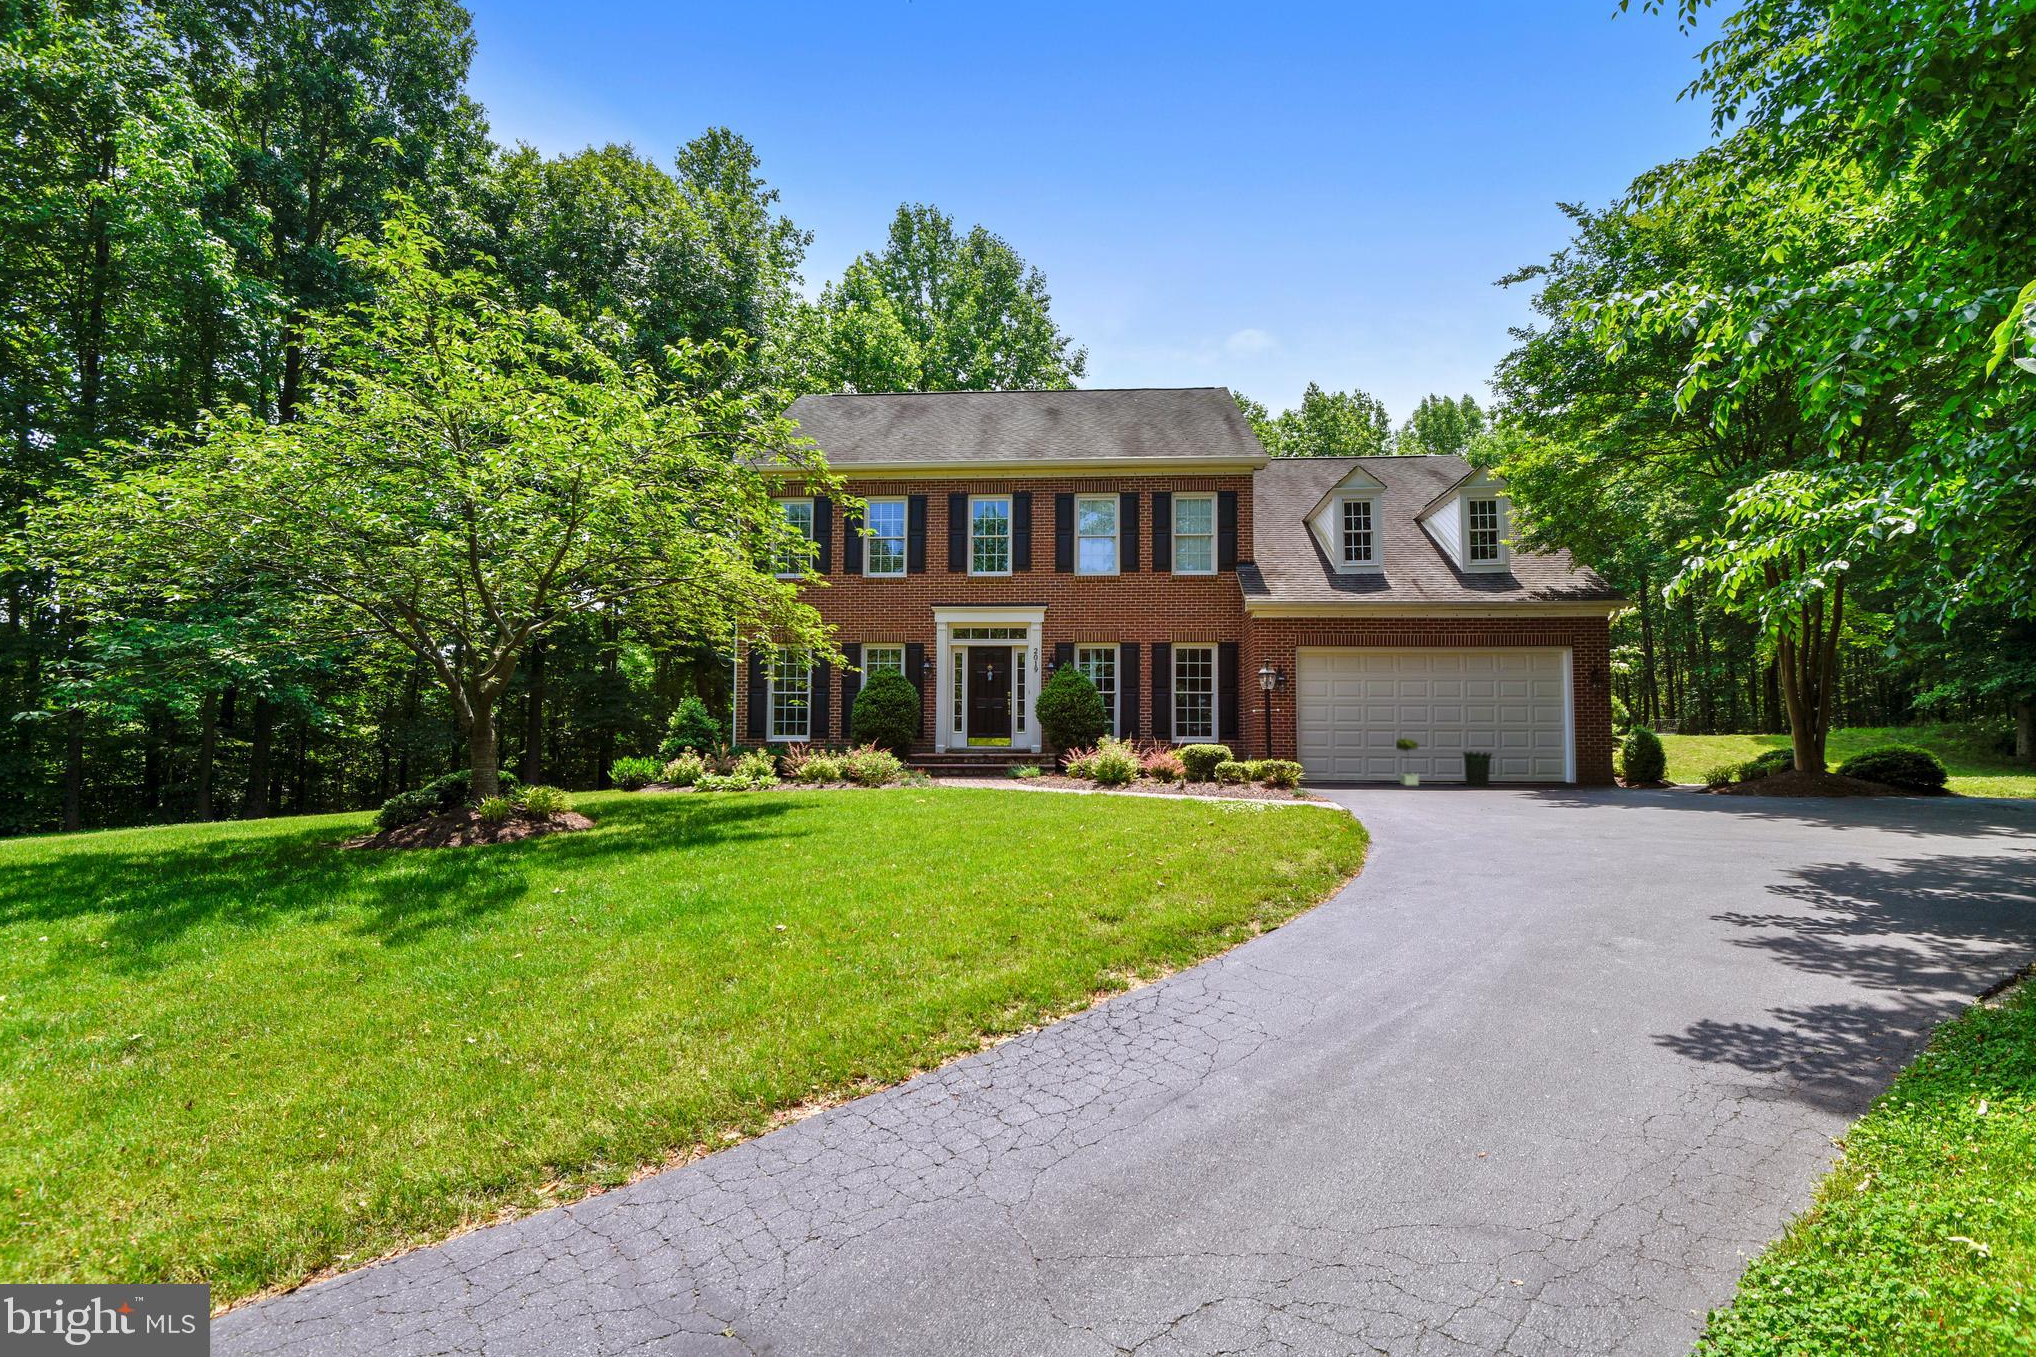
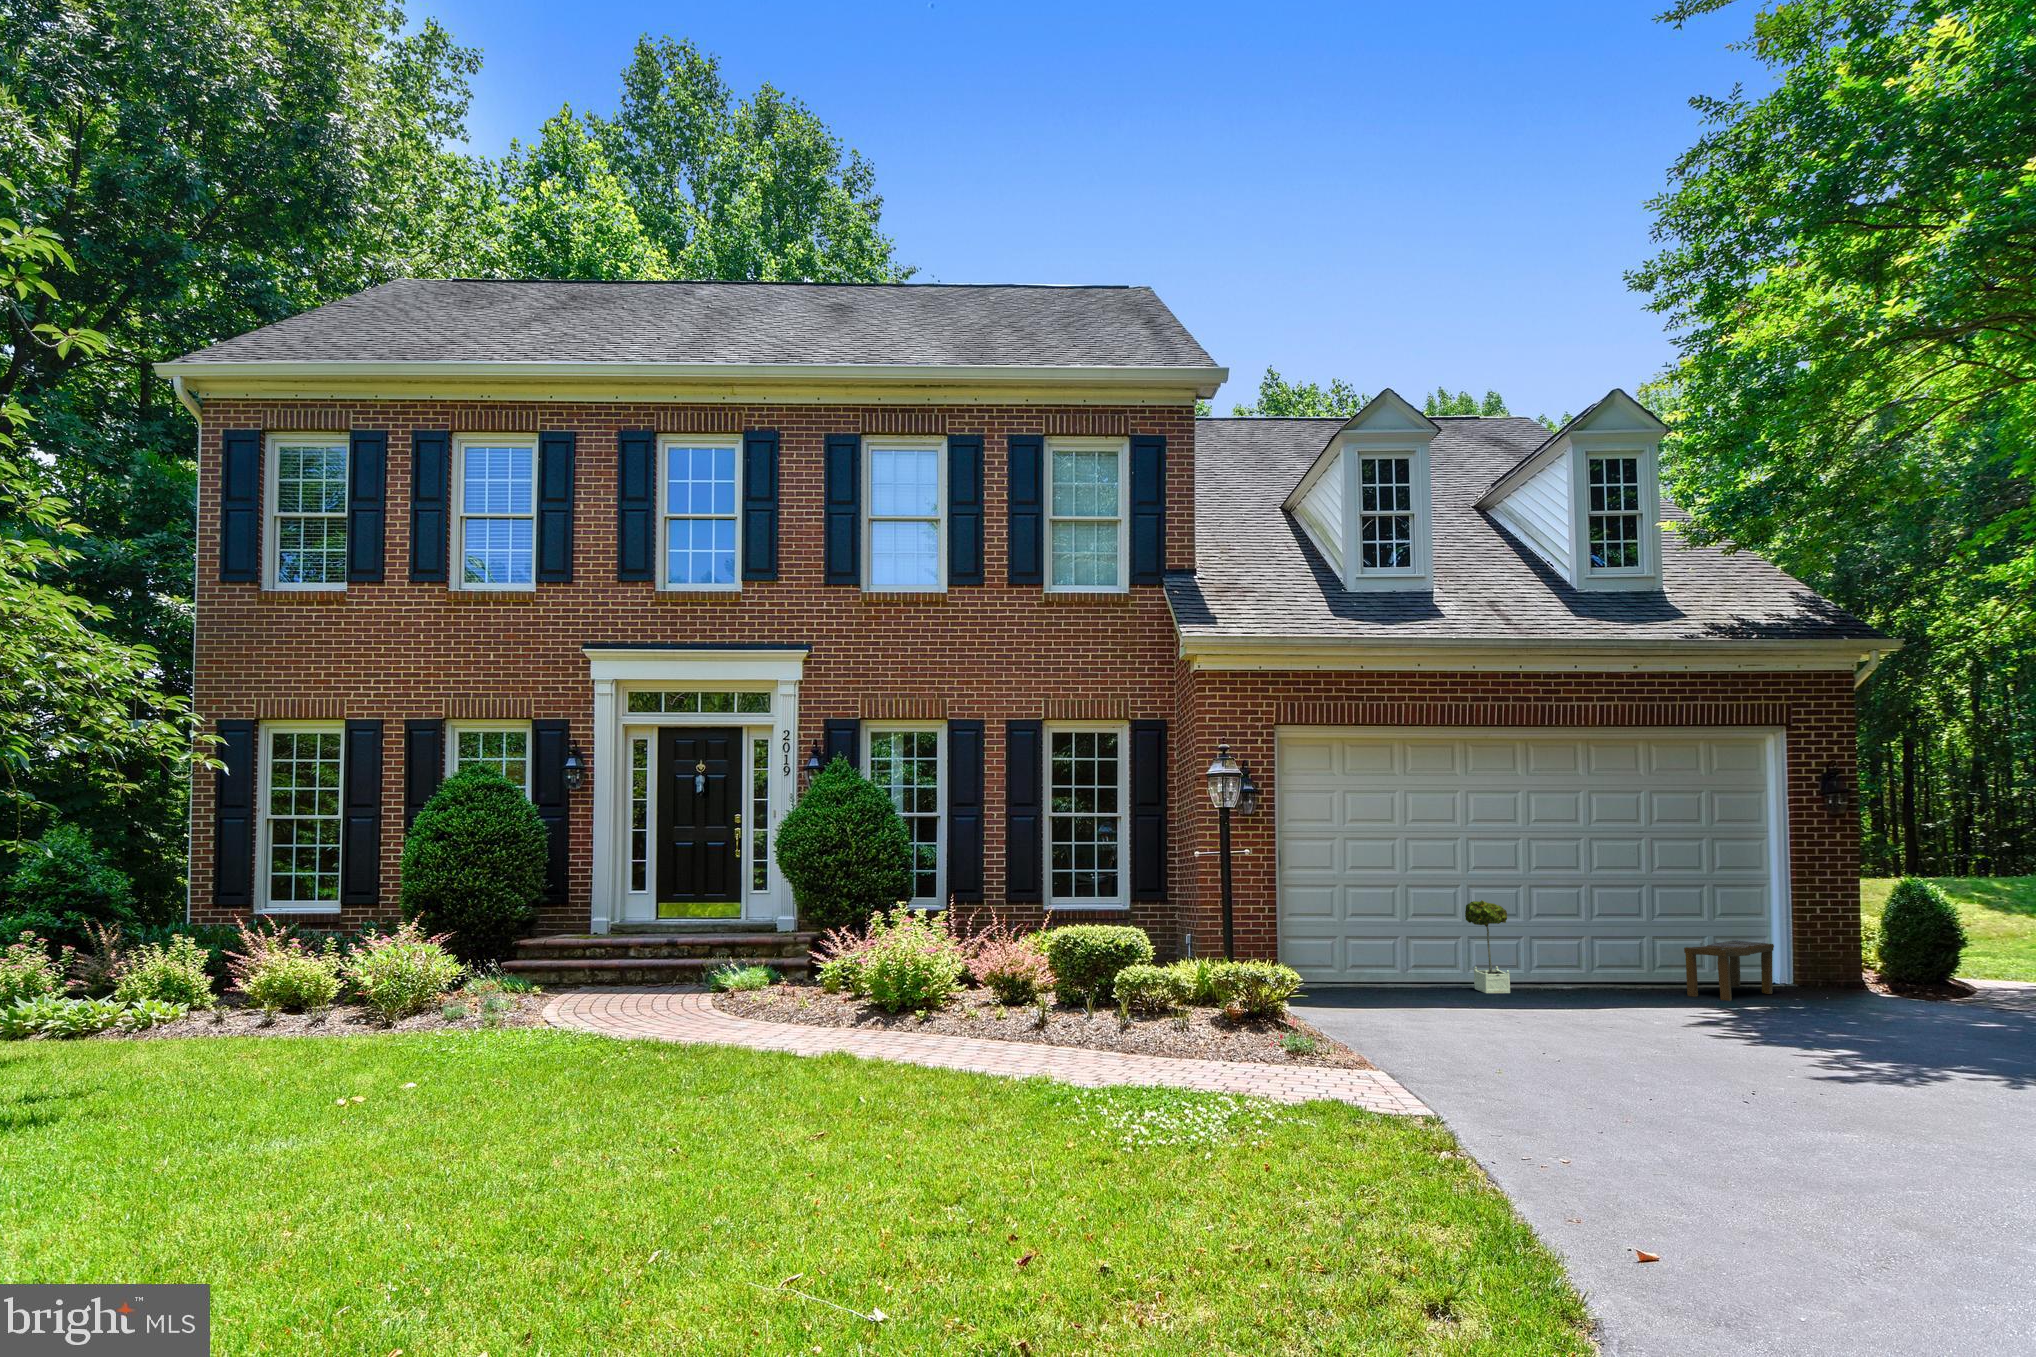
waste bin: present [1463,751,1492,787] -> none [1586,924,1644,996]
bench: none [1515,761,1565,790] -> present [1684,940,1774,1001]

